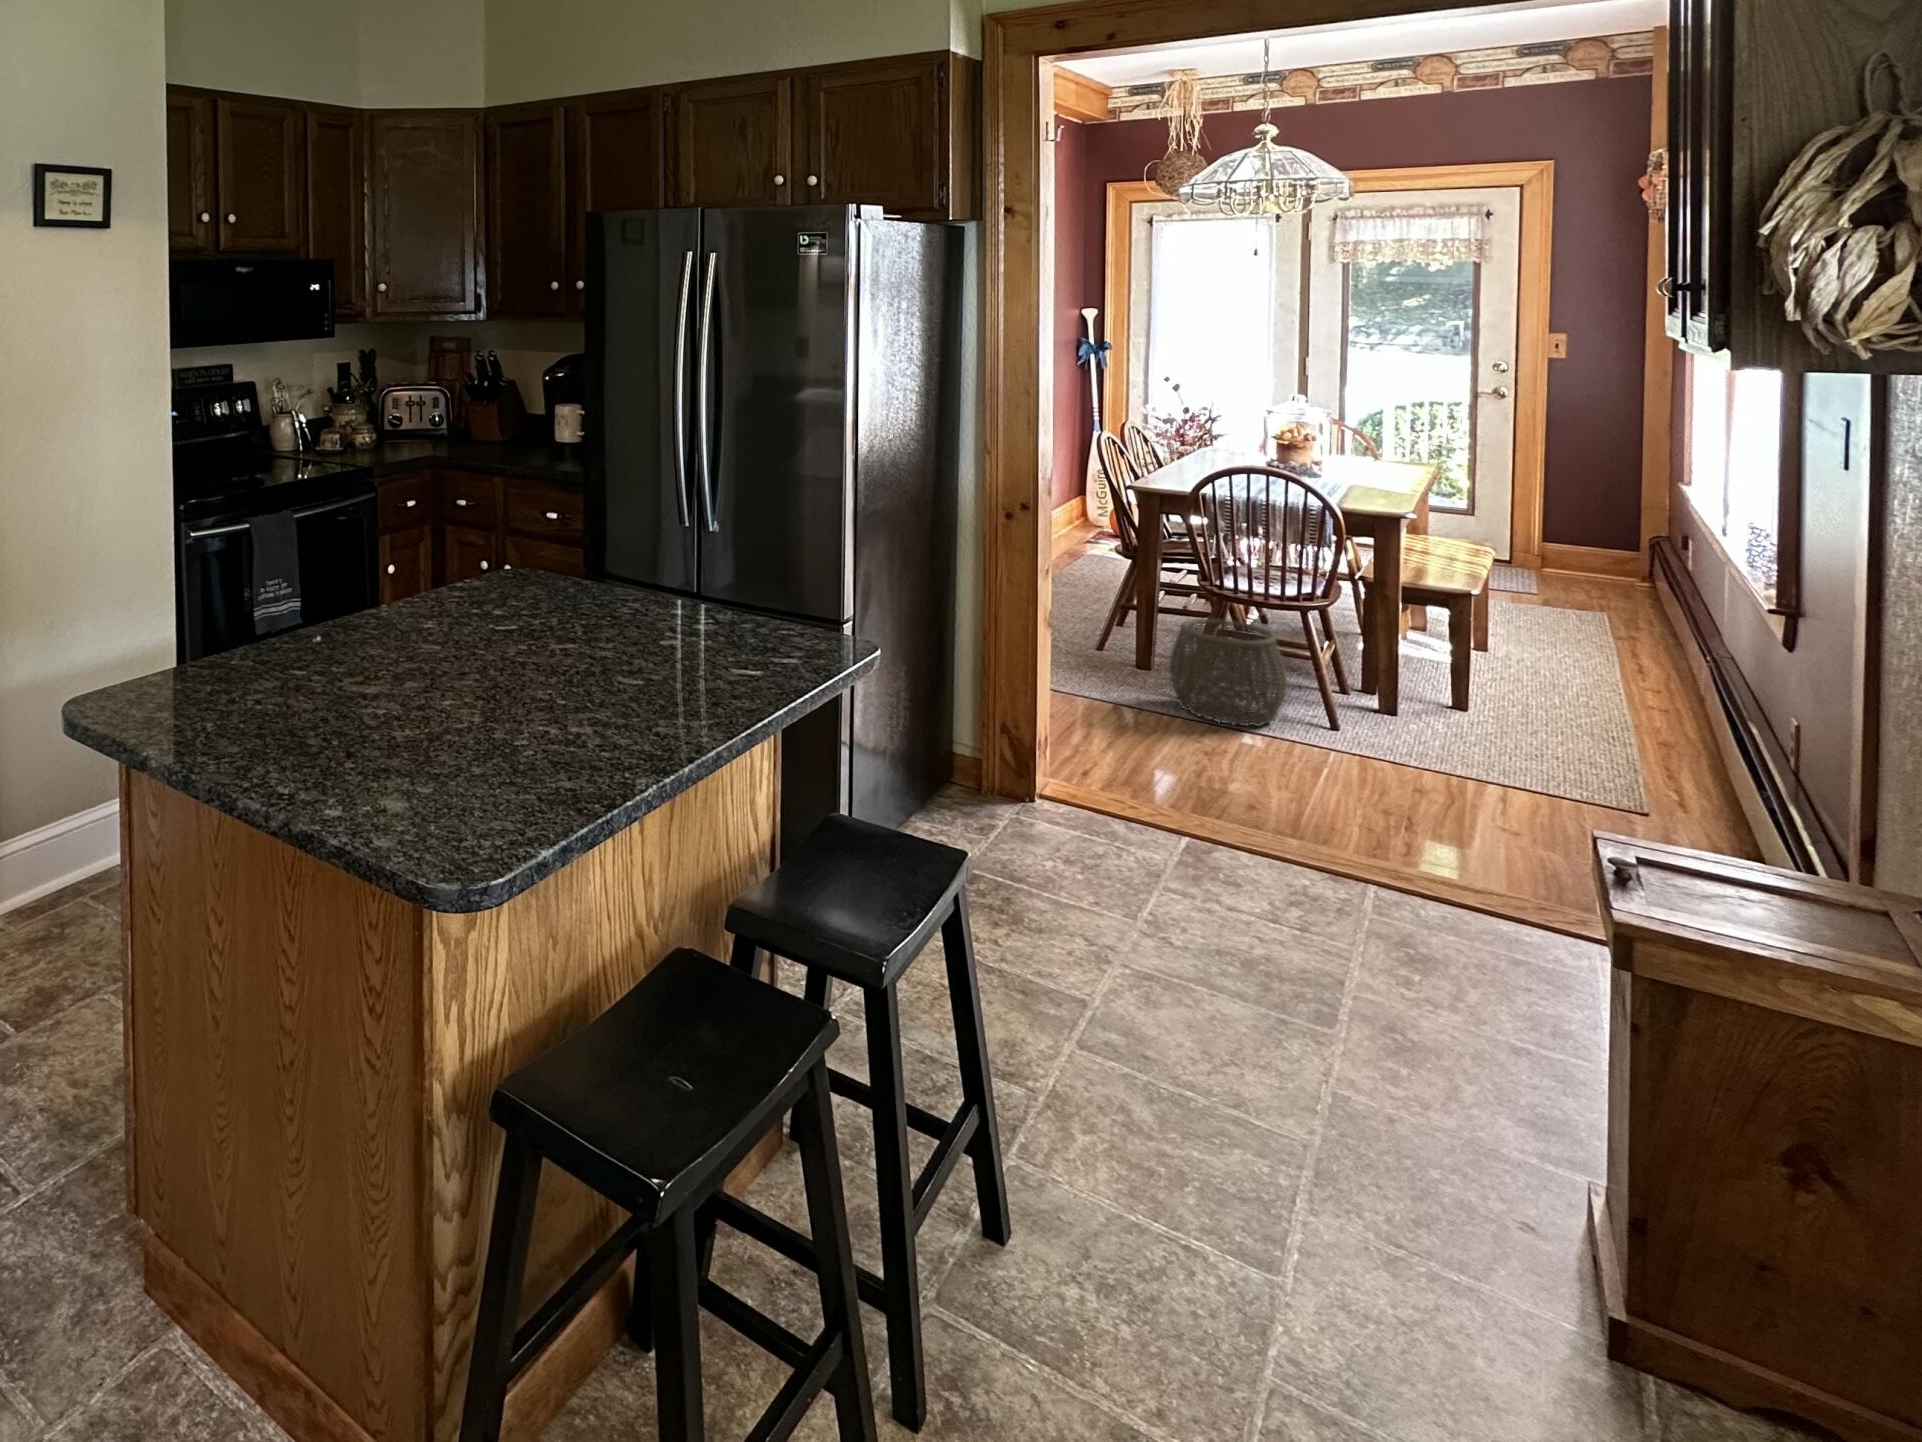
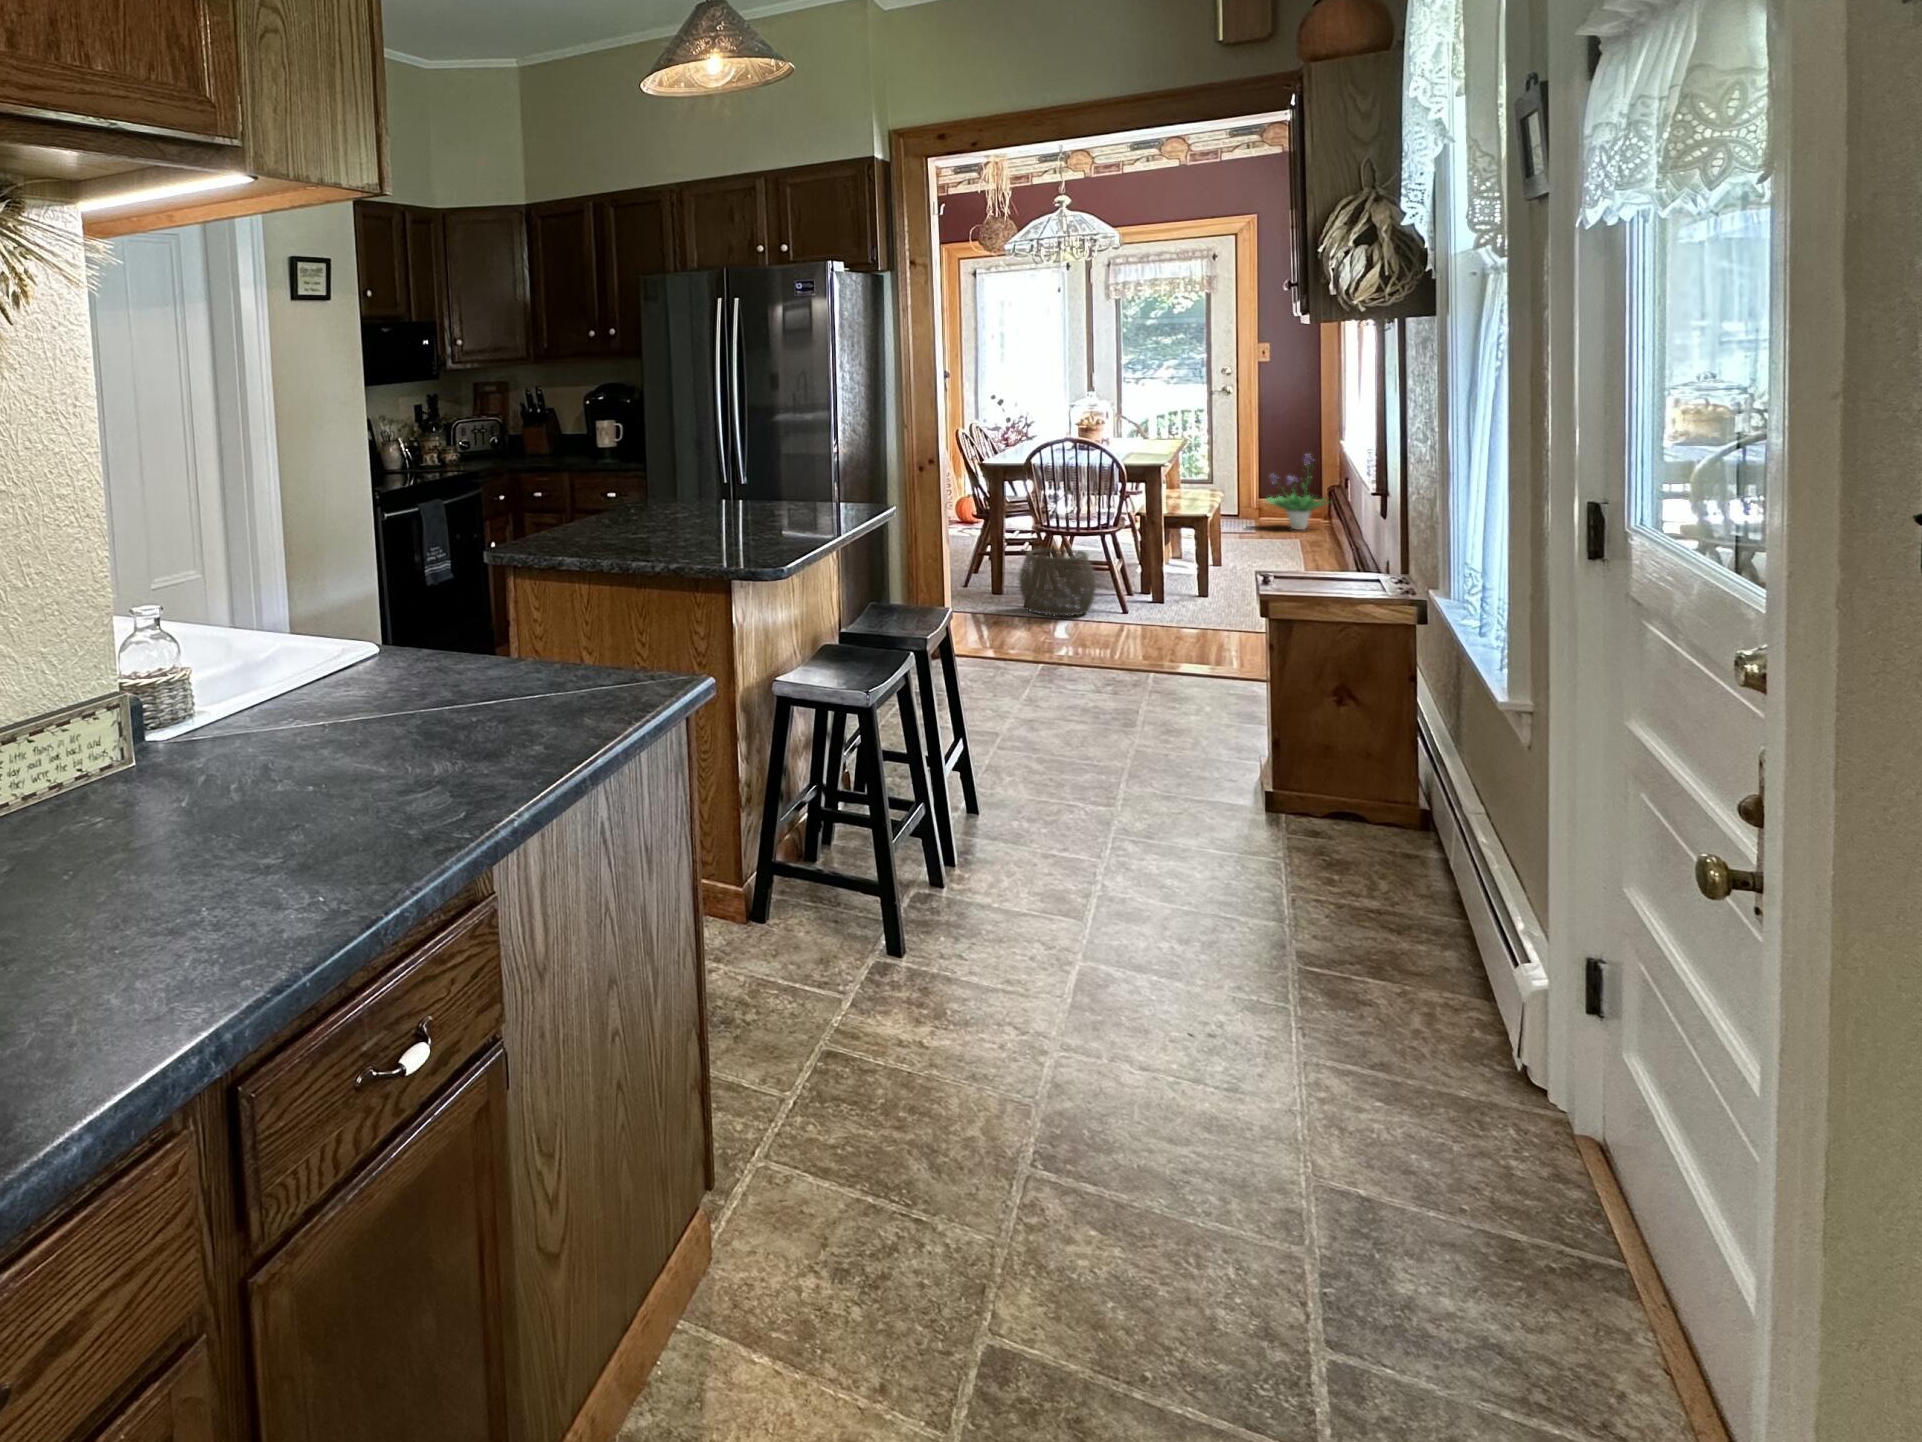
potted plant: none [1554,490,1663,594] -> present [1266,454,1327,529]

